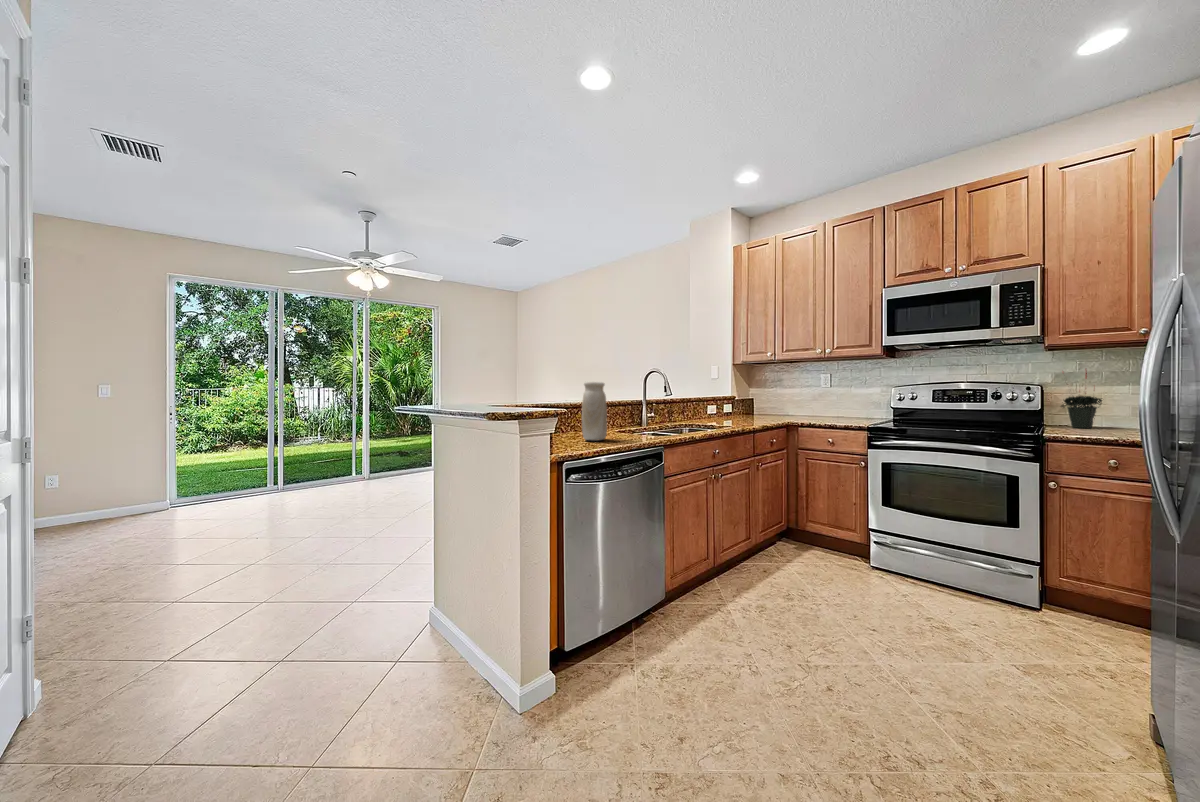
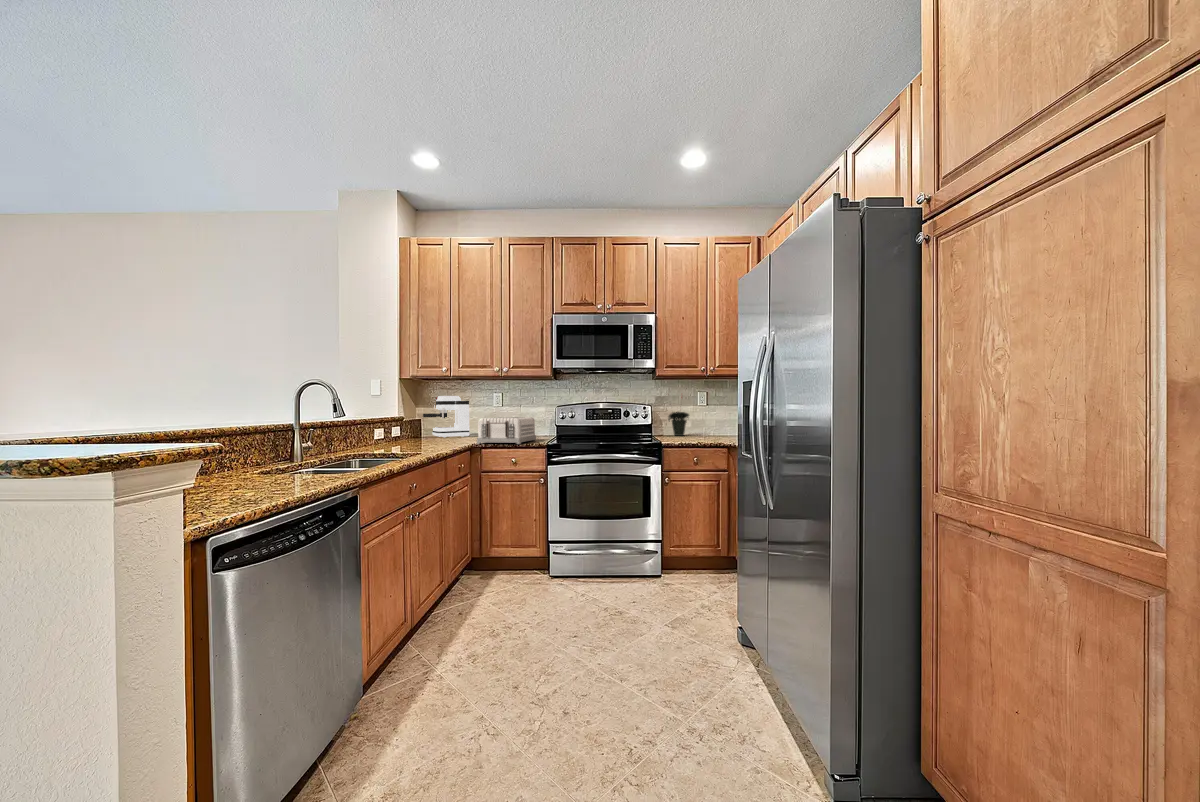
coffee maker: none [754,378,797,416] -> present [423,396,470,438]
vase: present [582,382,607,441] -> none [216,400,263,492]
toaster: none [793,398,860,425] -> present [477,417,536,444]

